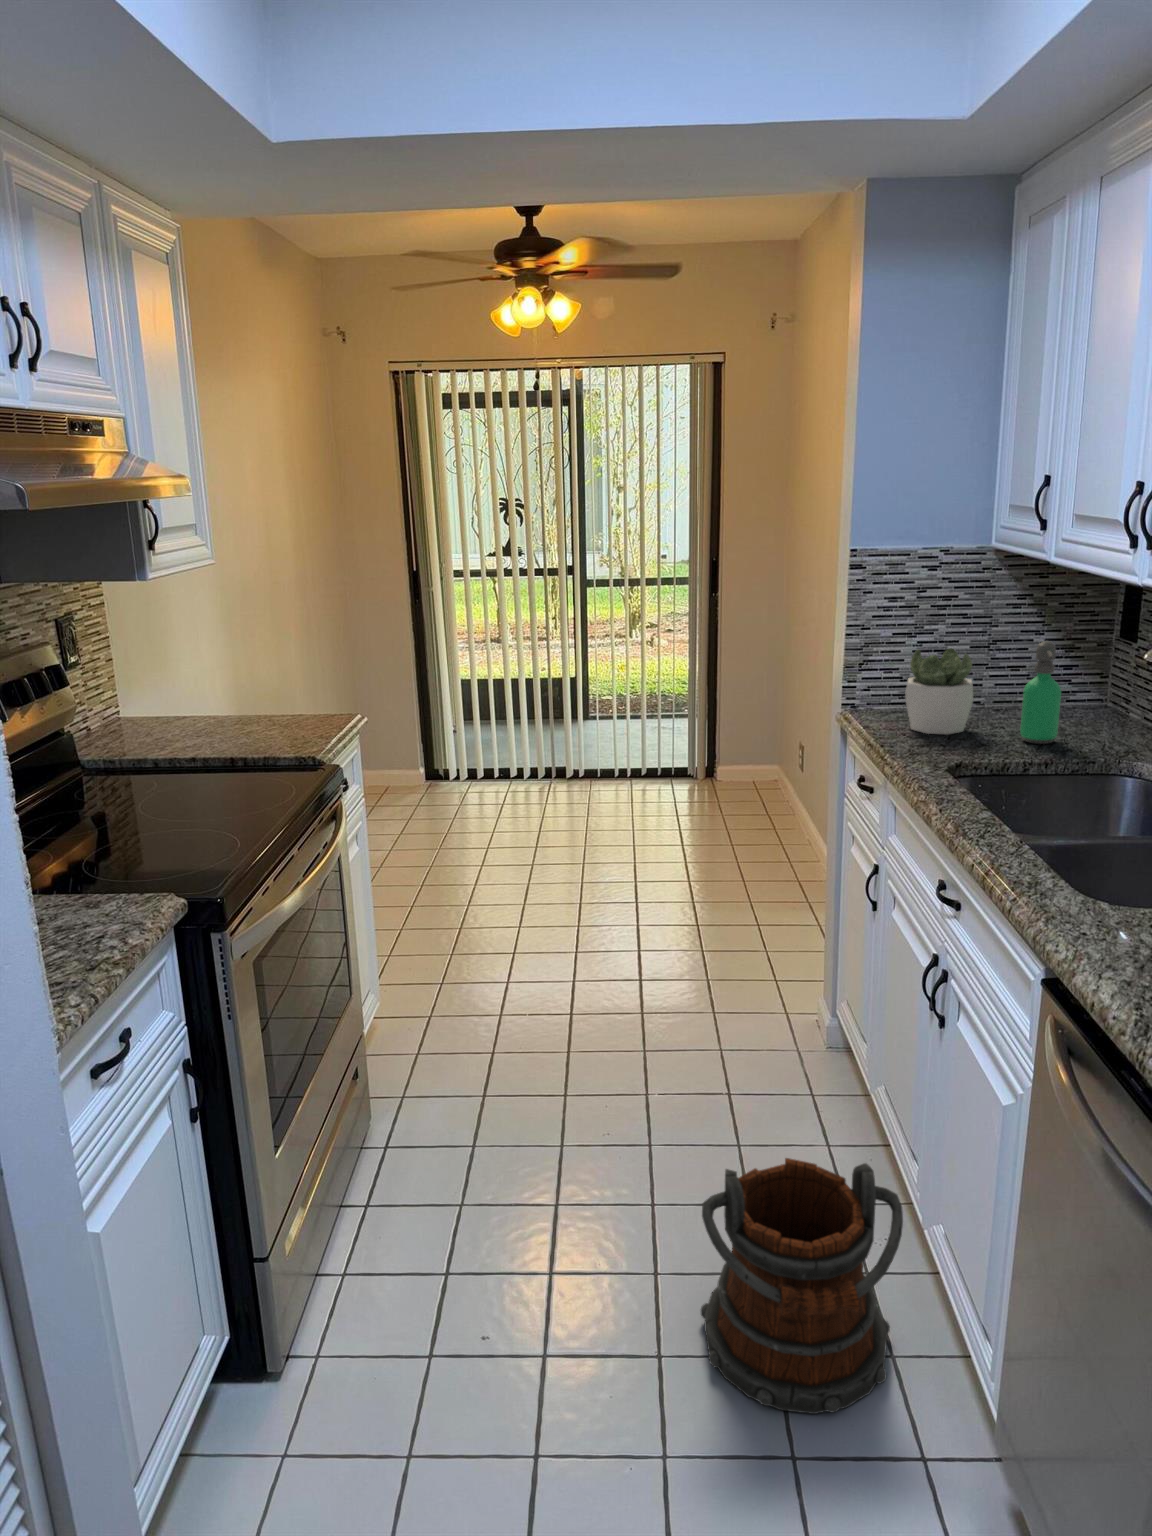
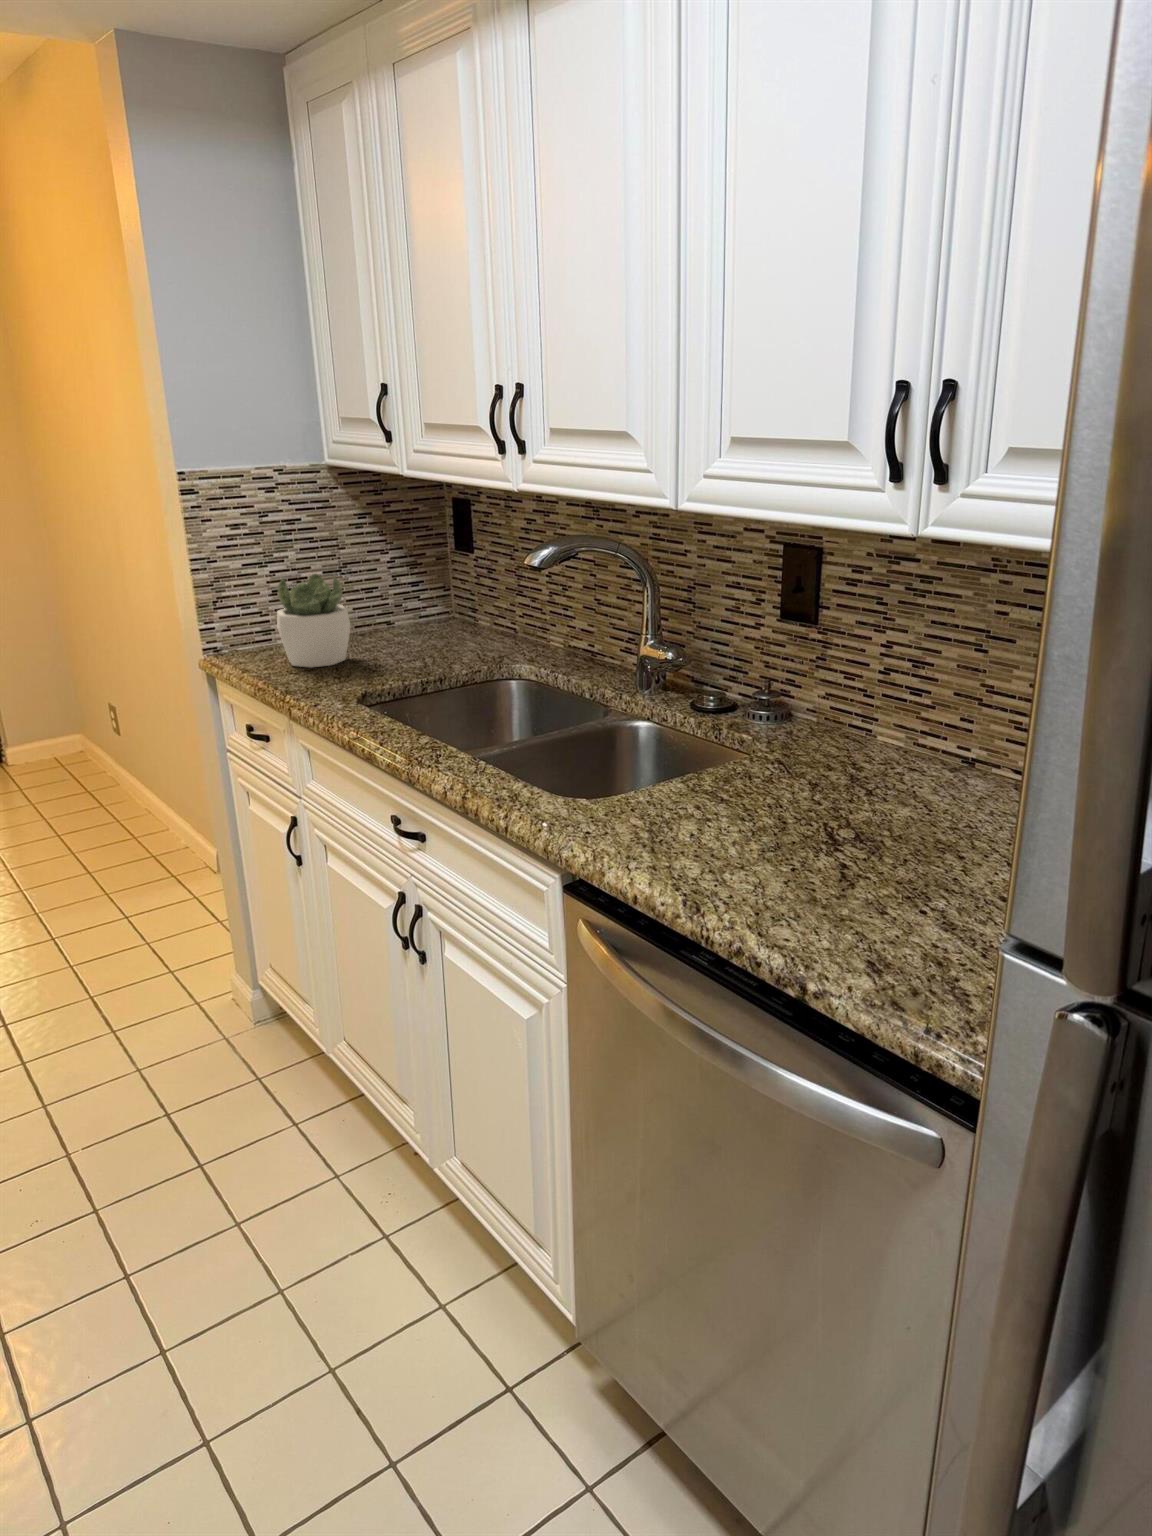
soap dispenser: present [1020,641,1061,744] -> none [398,557,437,661]
bucket: present [701,1158,903,1414] -> none [225,1131,449,1433]

